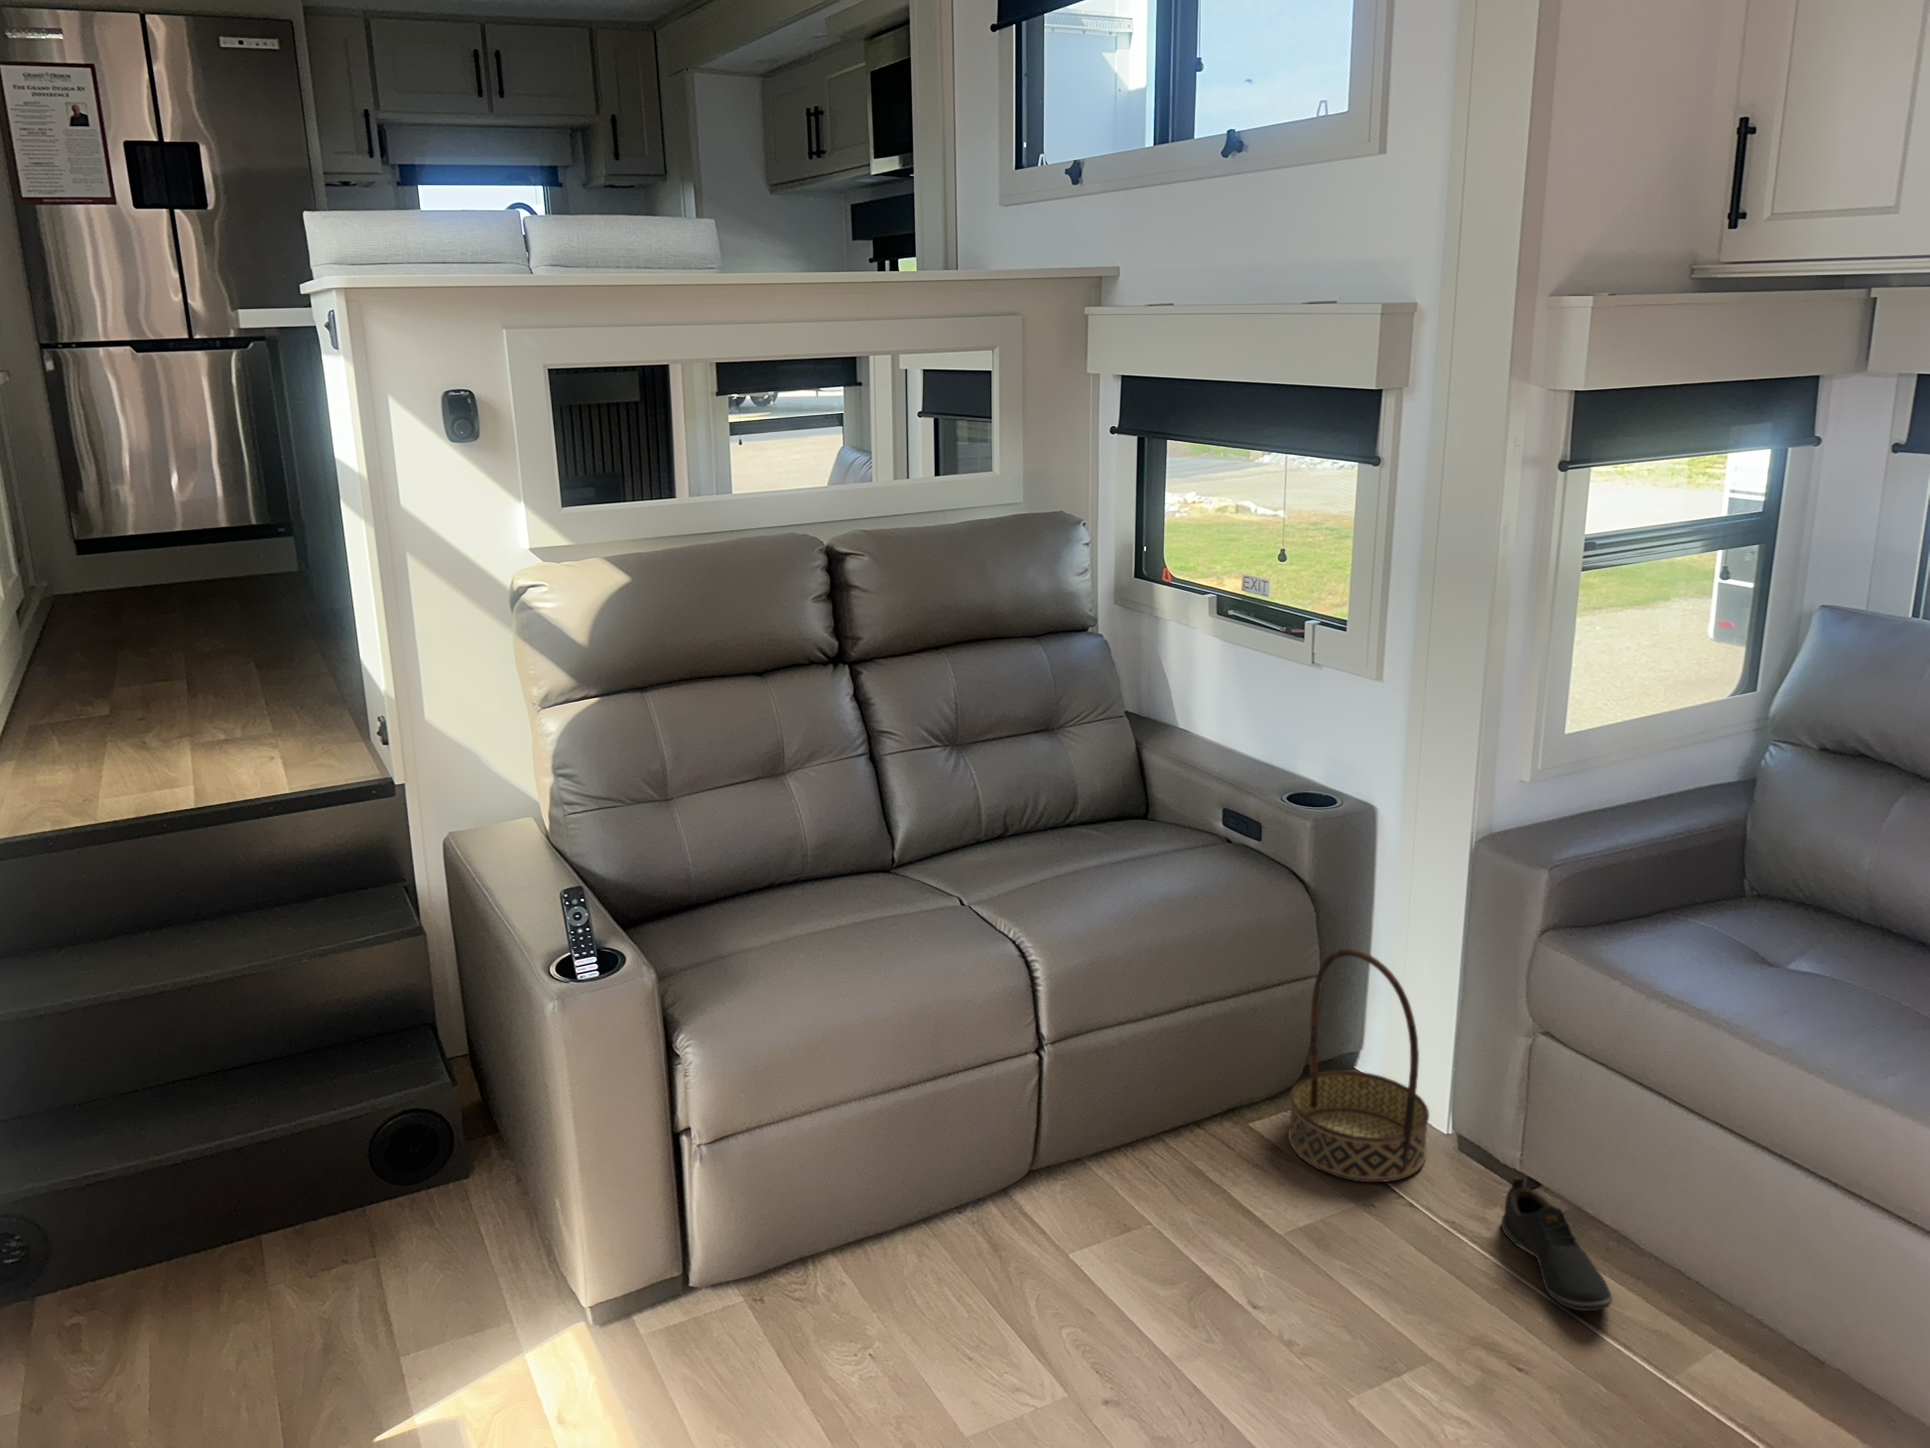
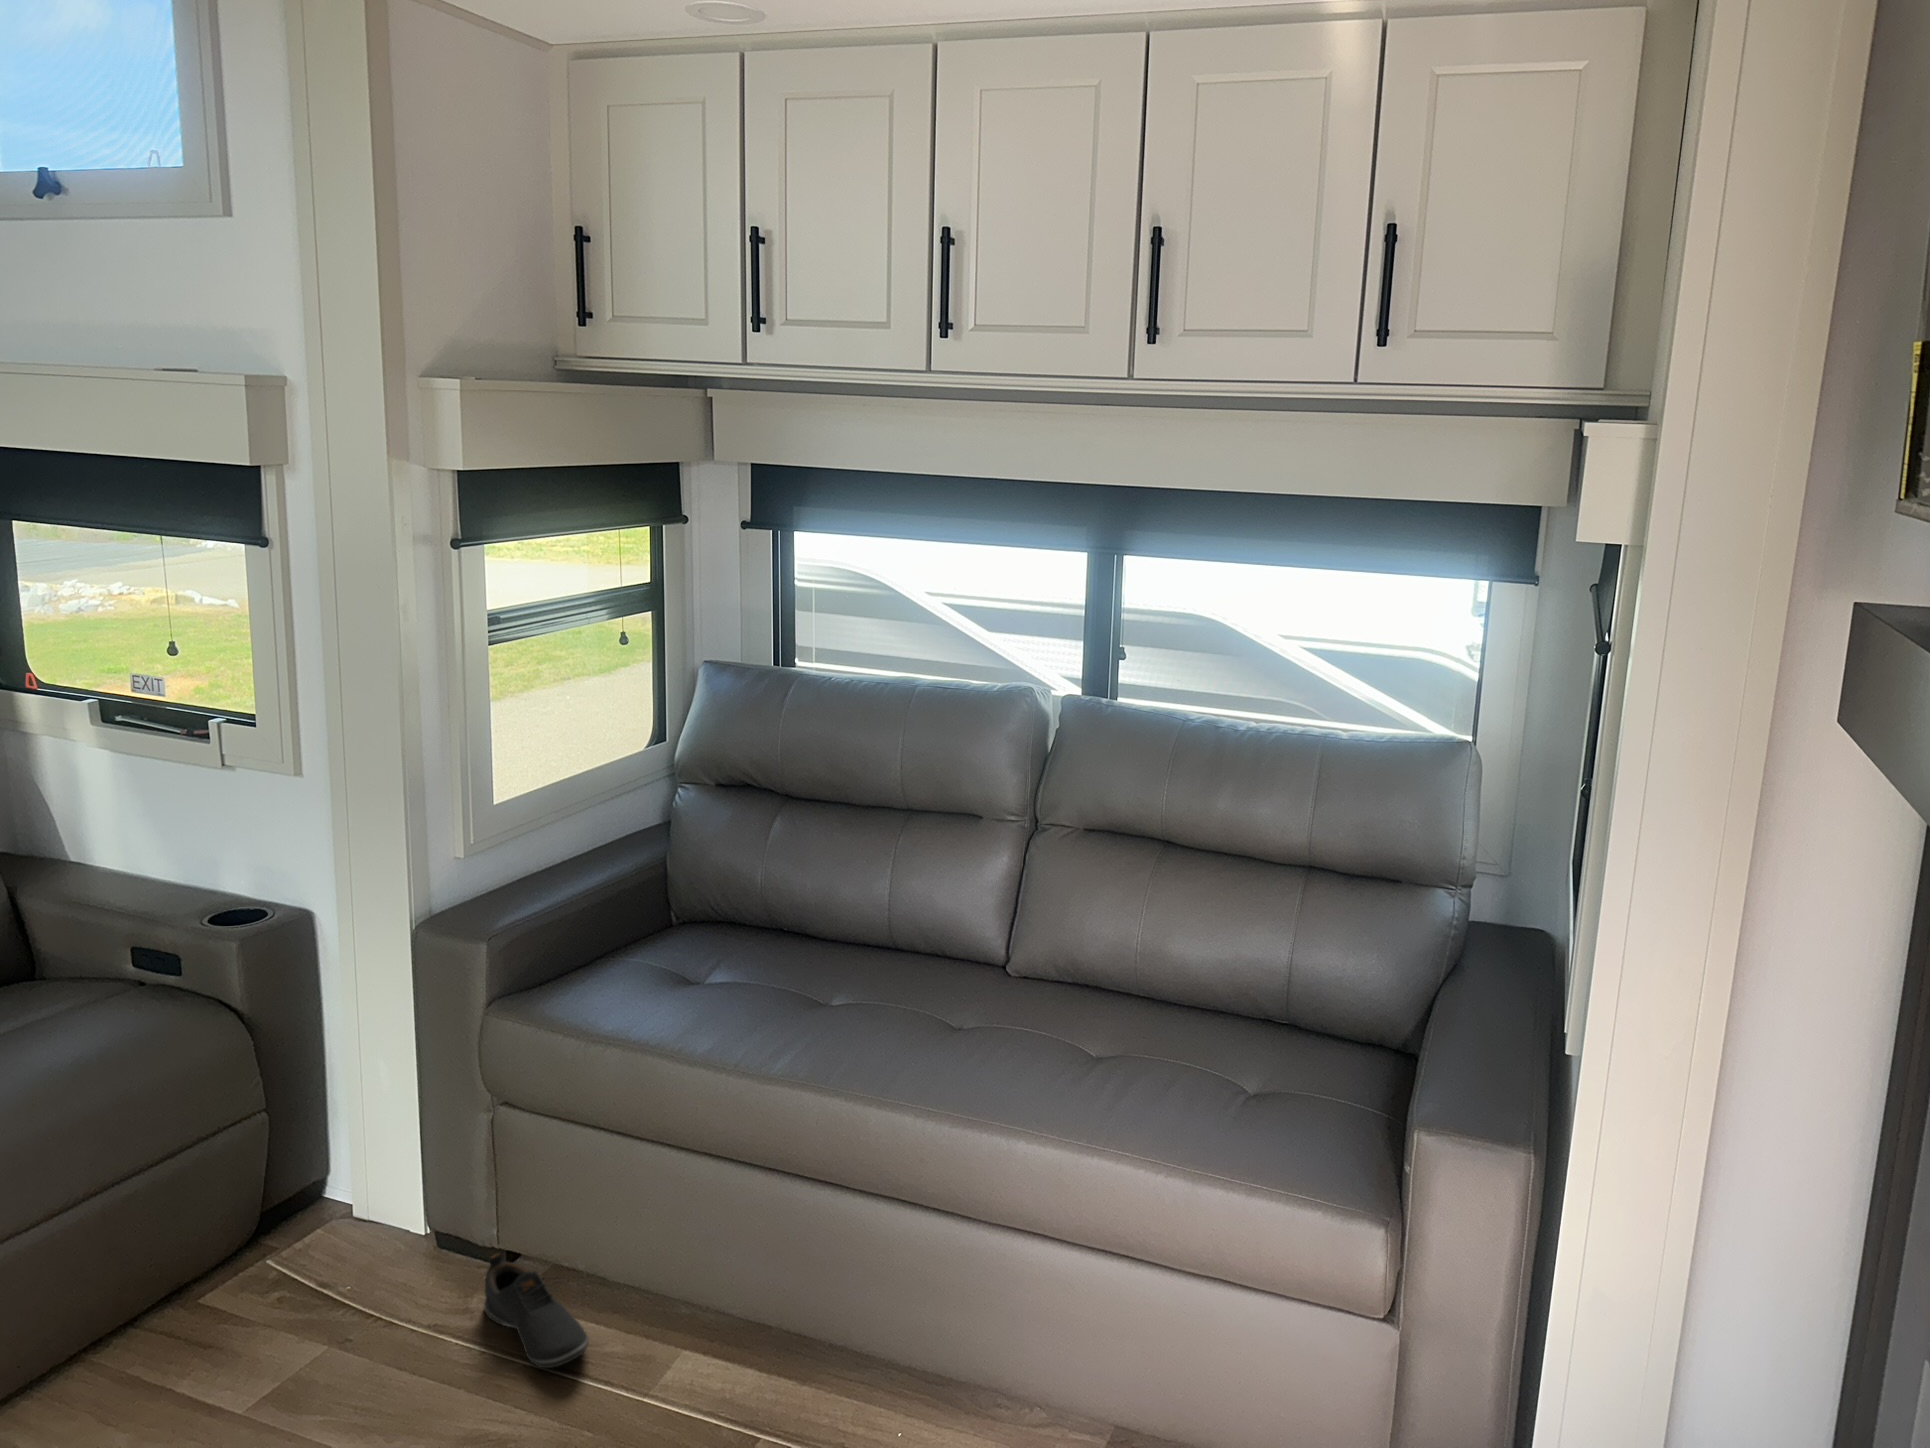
basket: present [1288,949,1429,1182] -> none [242,1071,407,1327]

